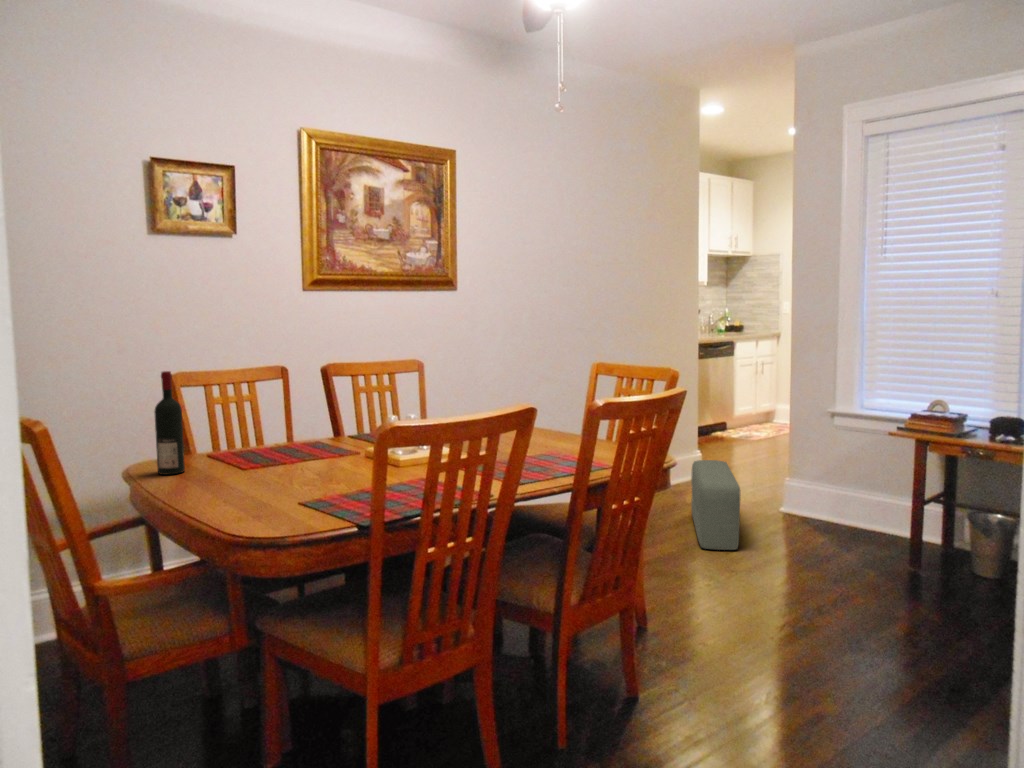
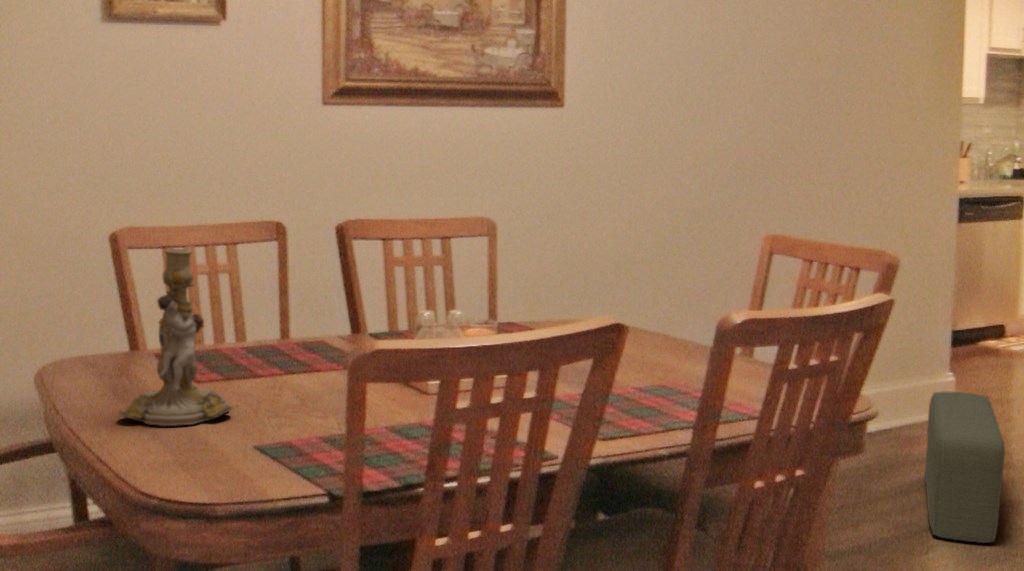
wine bottle: present [155,371,185,475] -> none [70,230,113,384]
candlestick: none [199,379,276,495] -> present [120,249,233,426]

